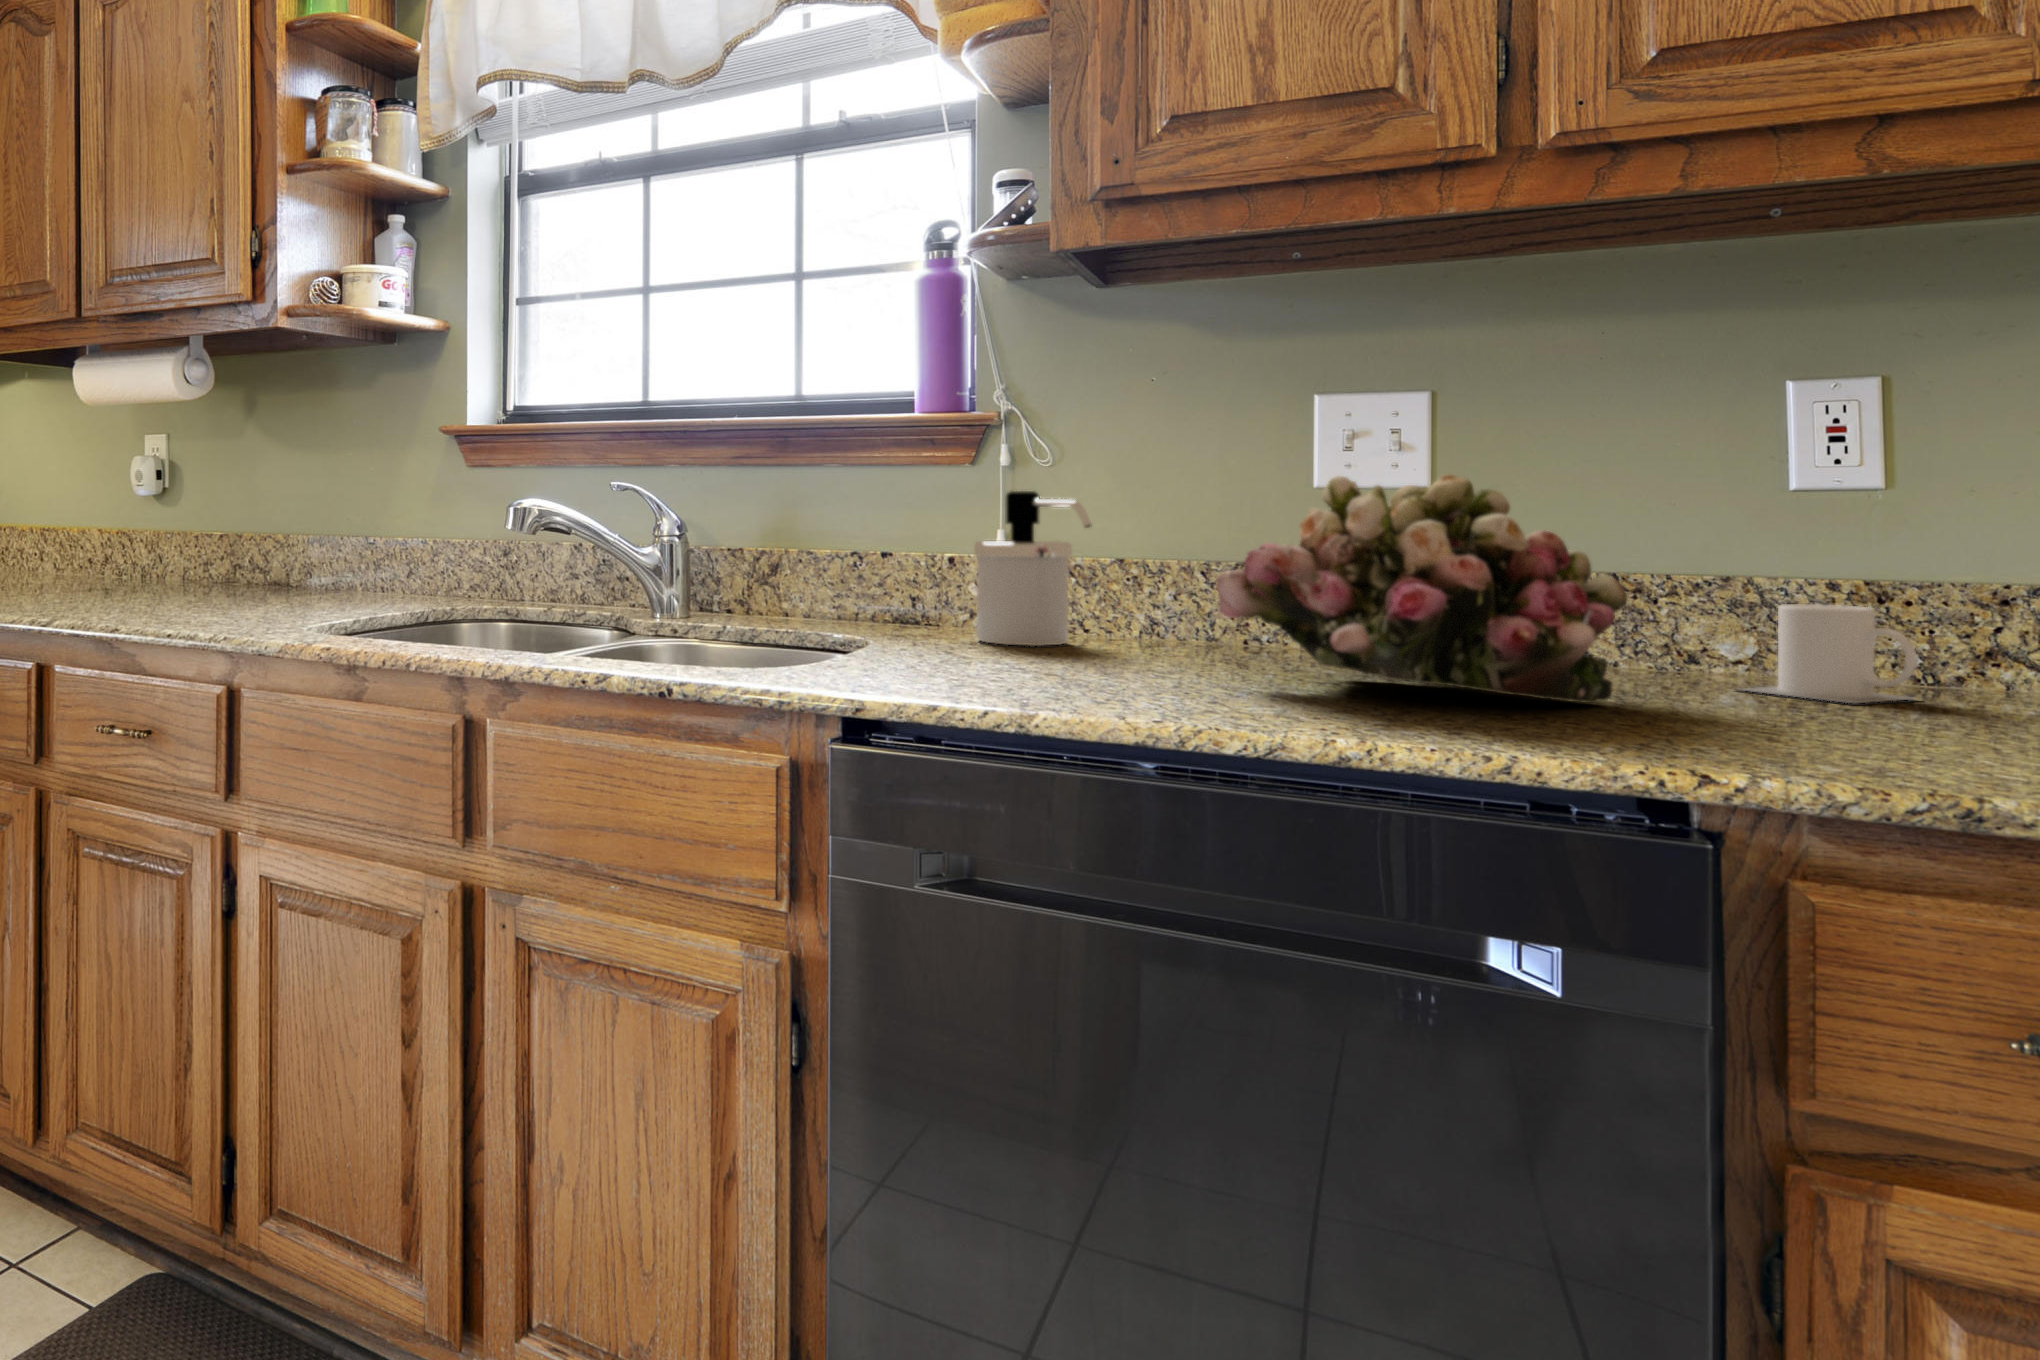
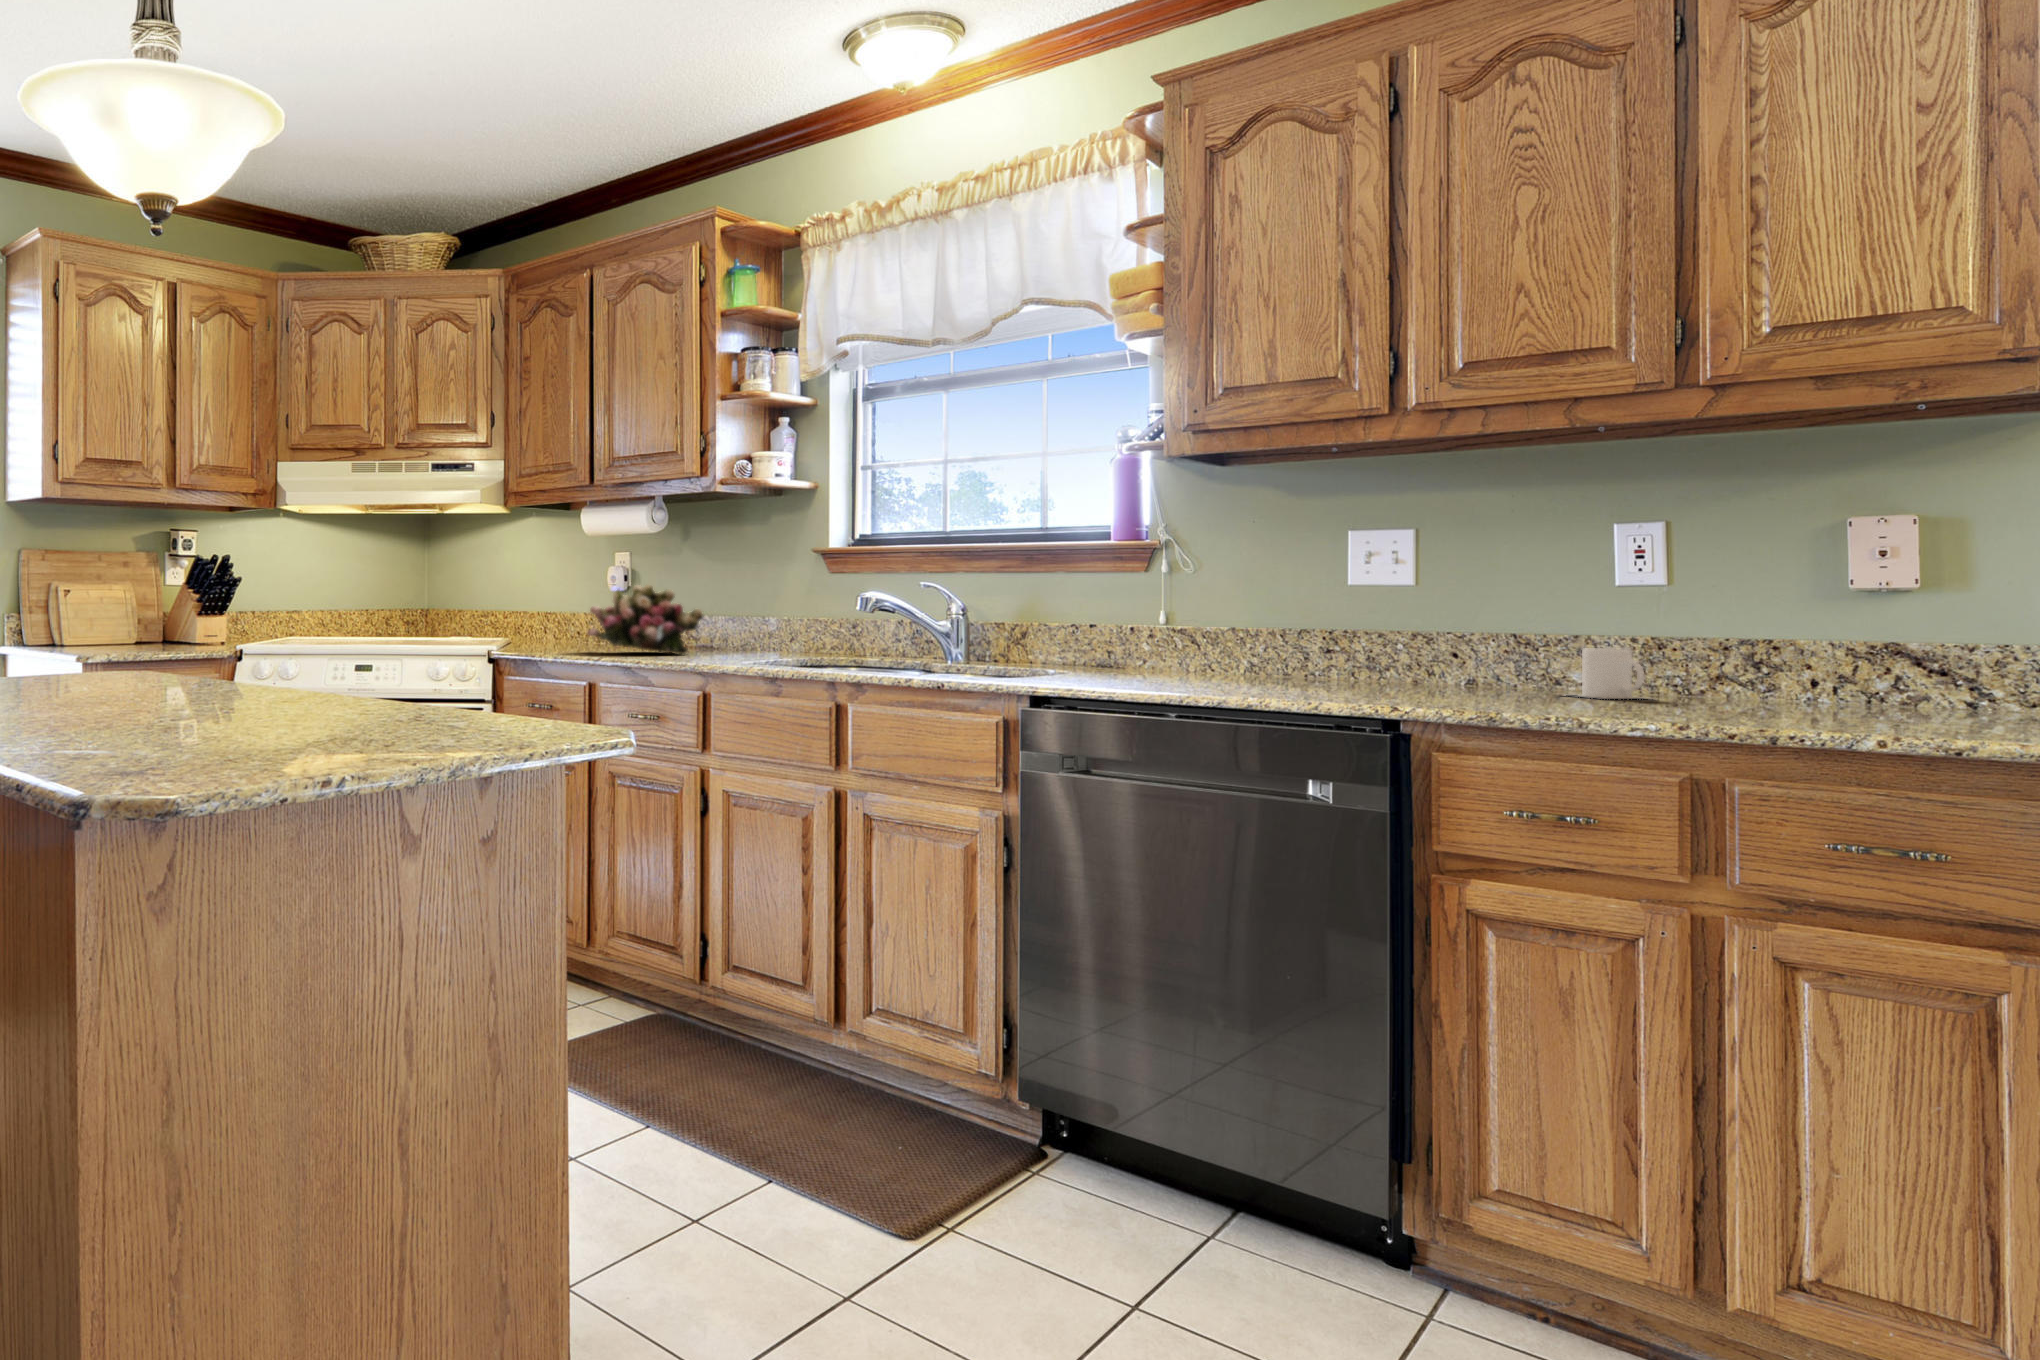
flower arrangement: present [1216,474,1628,703] -> present [589,585,703,654]
soap dispenser: present [974,491,1091,646] -> none [1139,588,1203,677]

